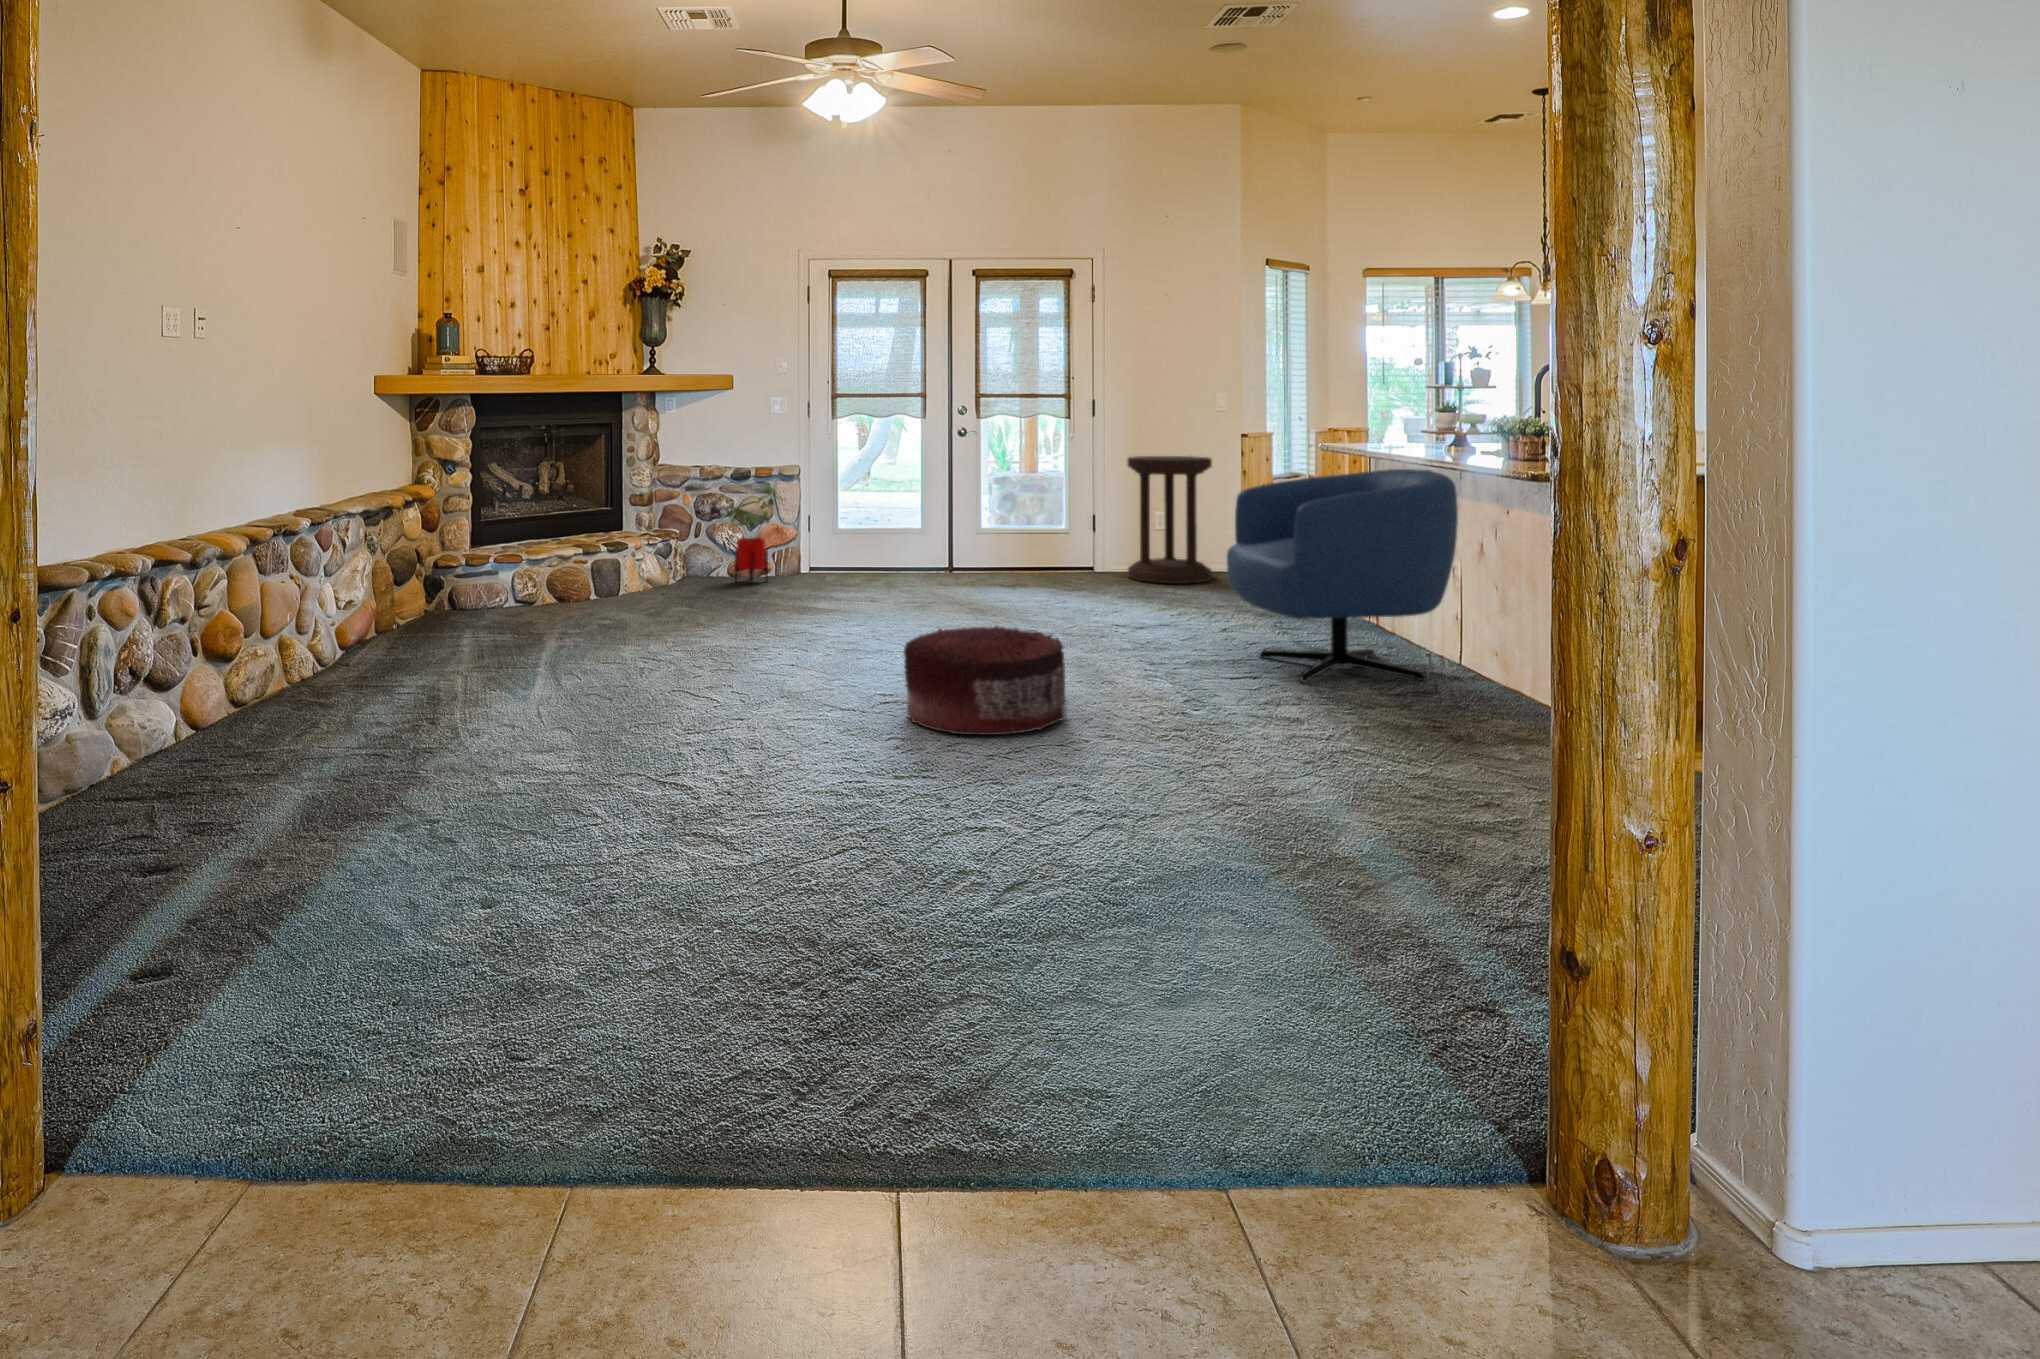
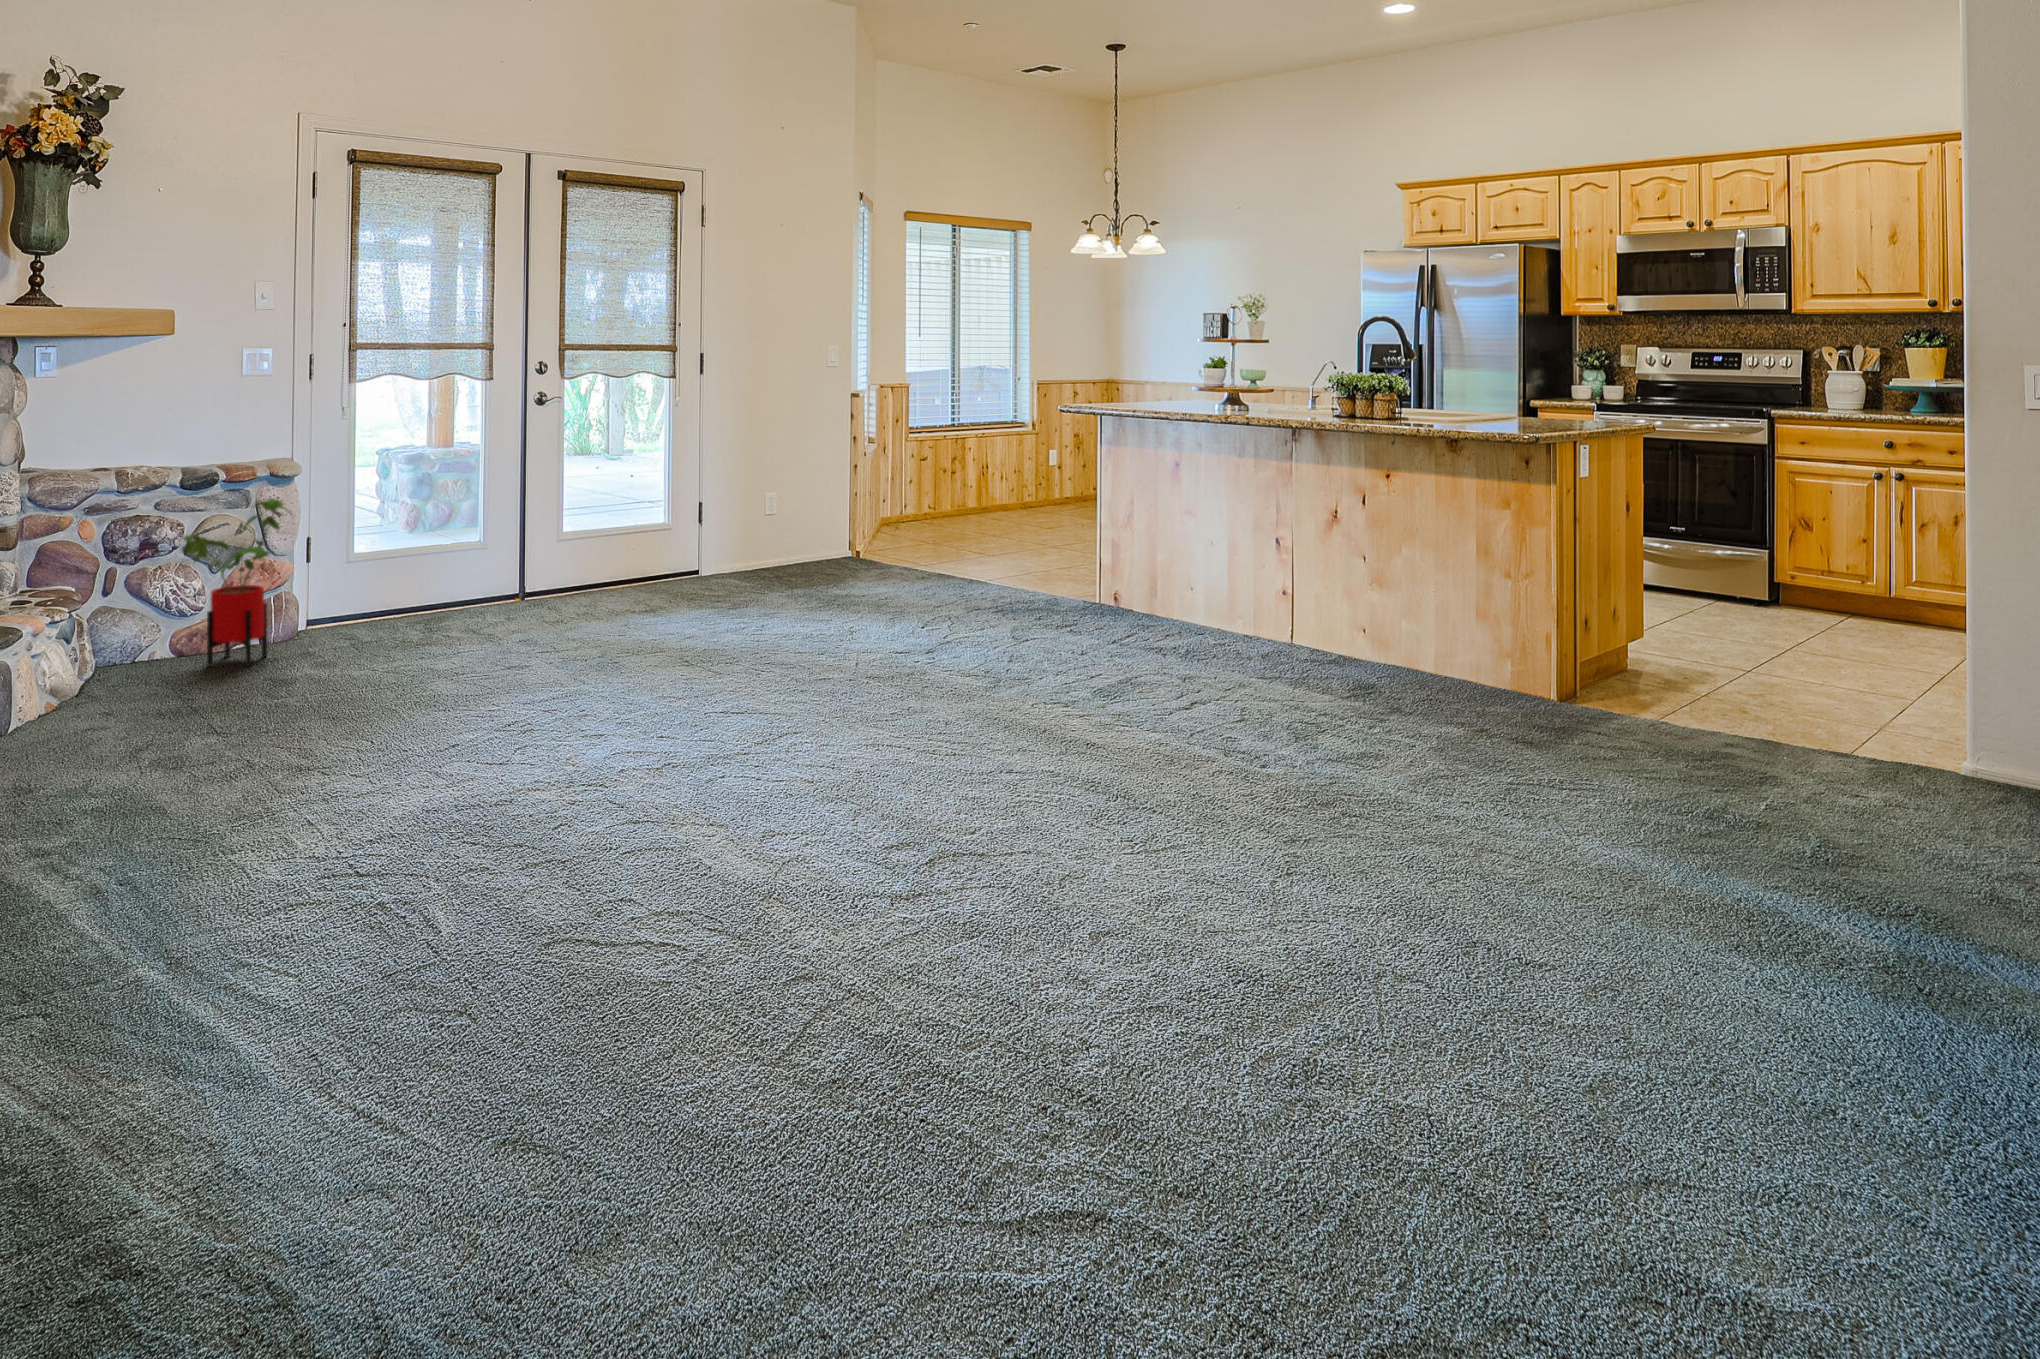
side table: present [1127,456,1212,583] -> none [753,424,857,587]
armchair: present [1227,469,1458,682] -> none [1105,440,1398,718]
pouf: present [904,626,1066,735] -> none [995,718,1268,935]

